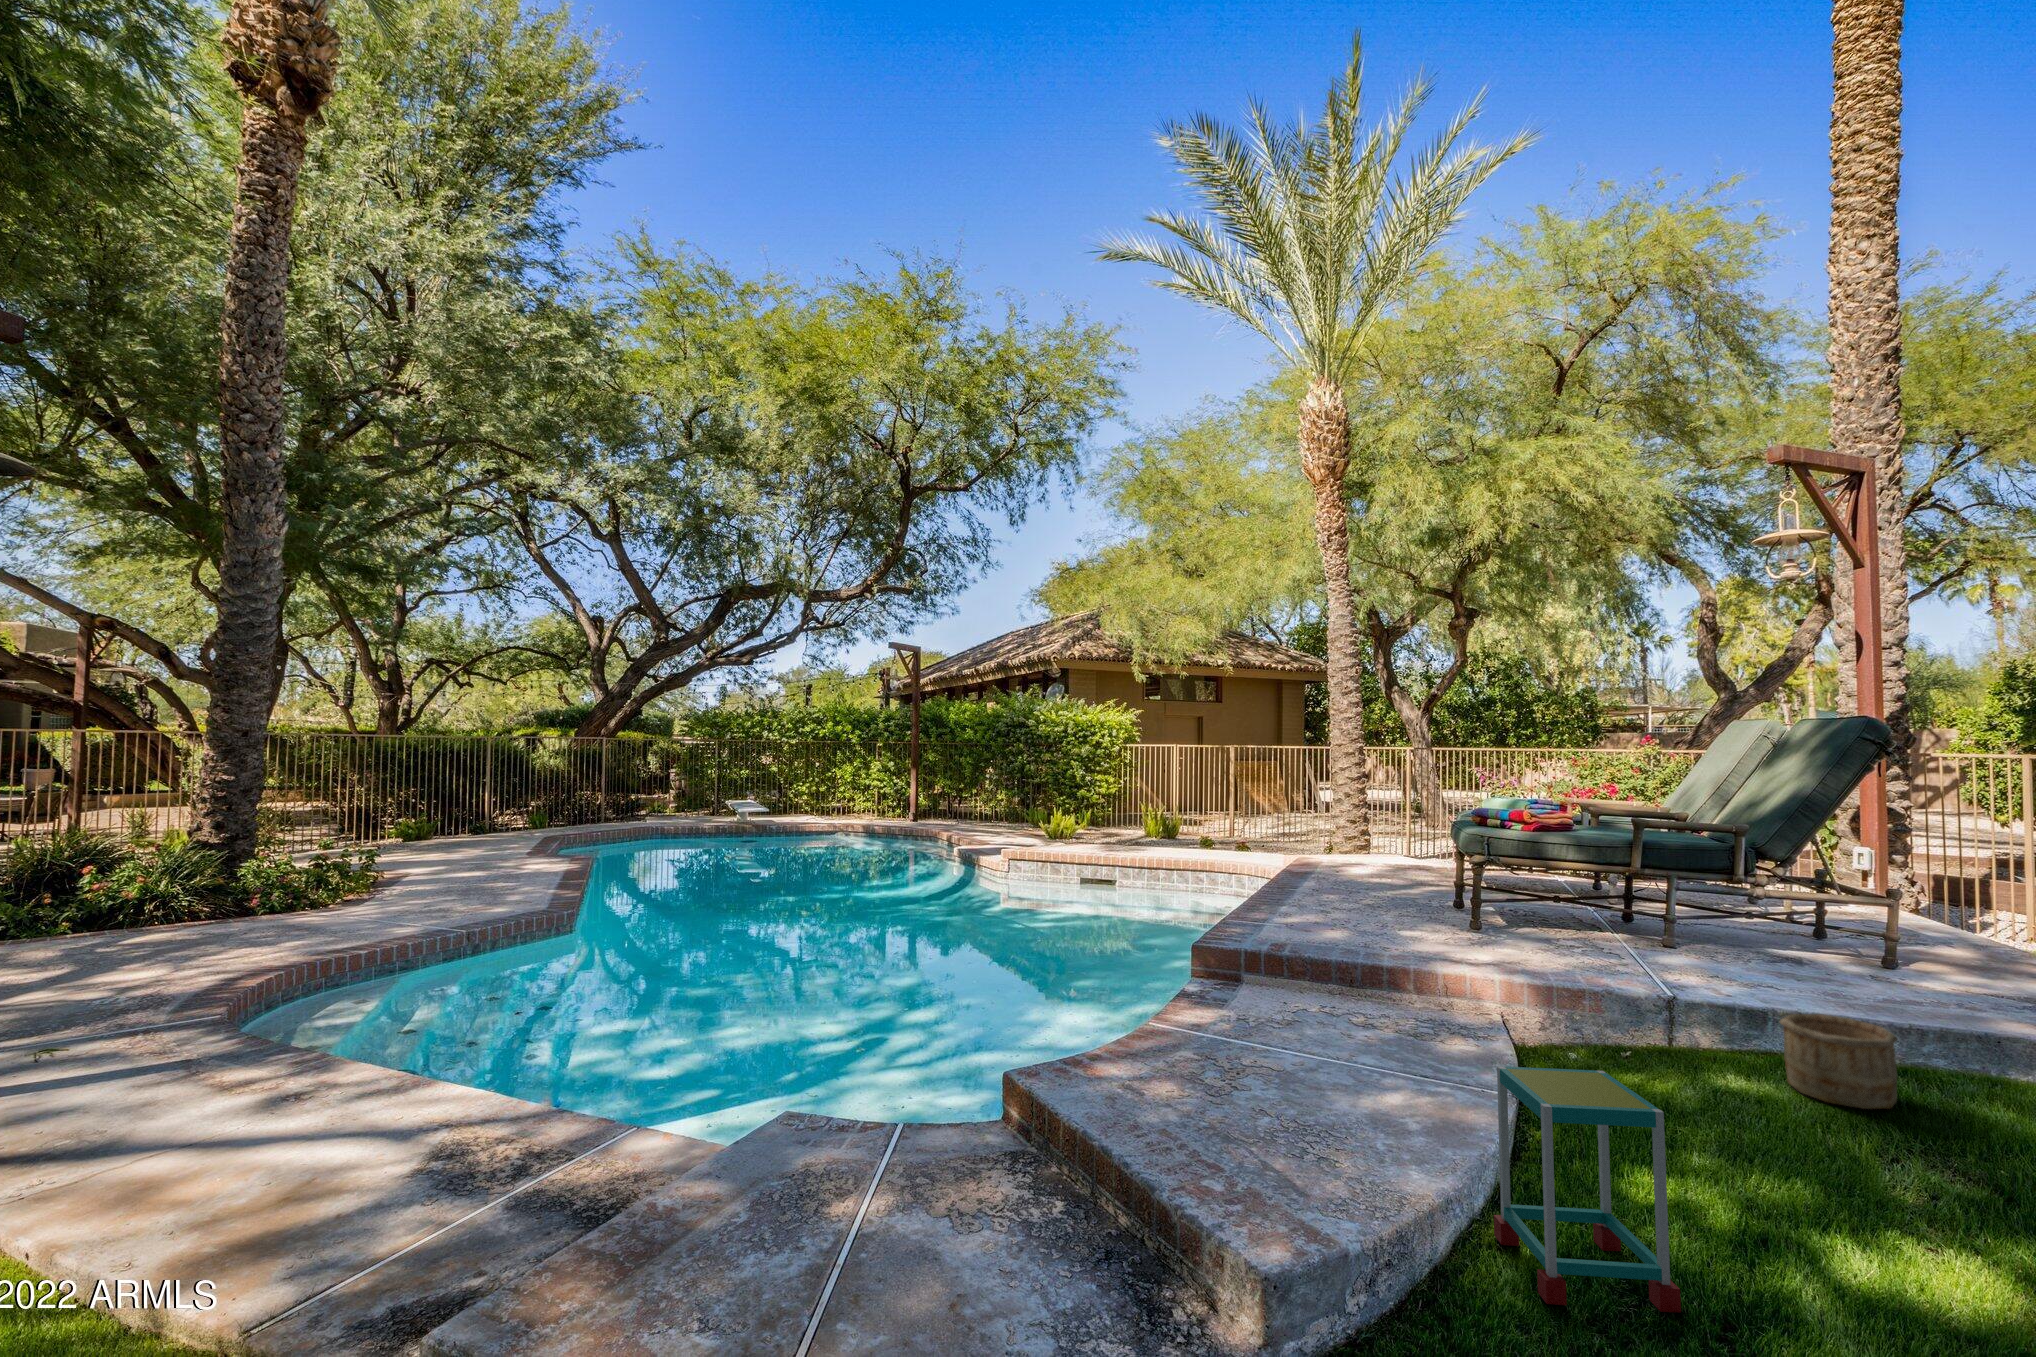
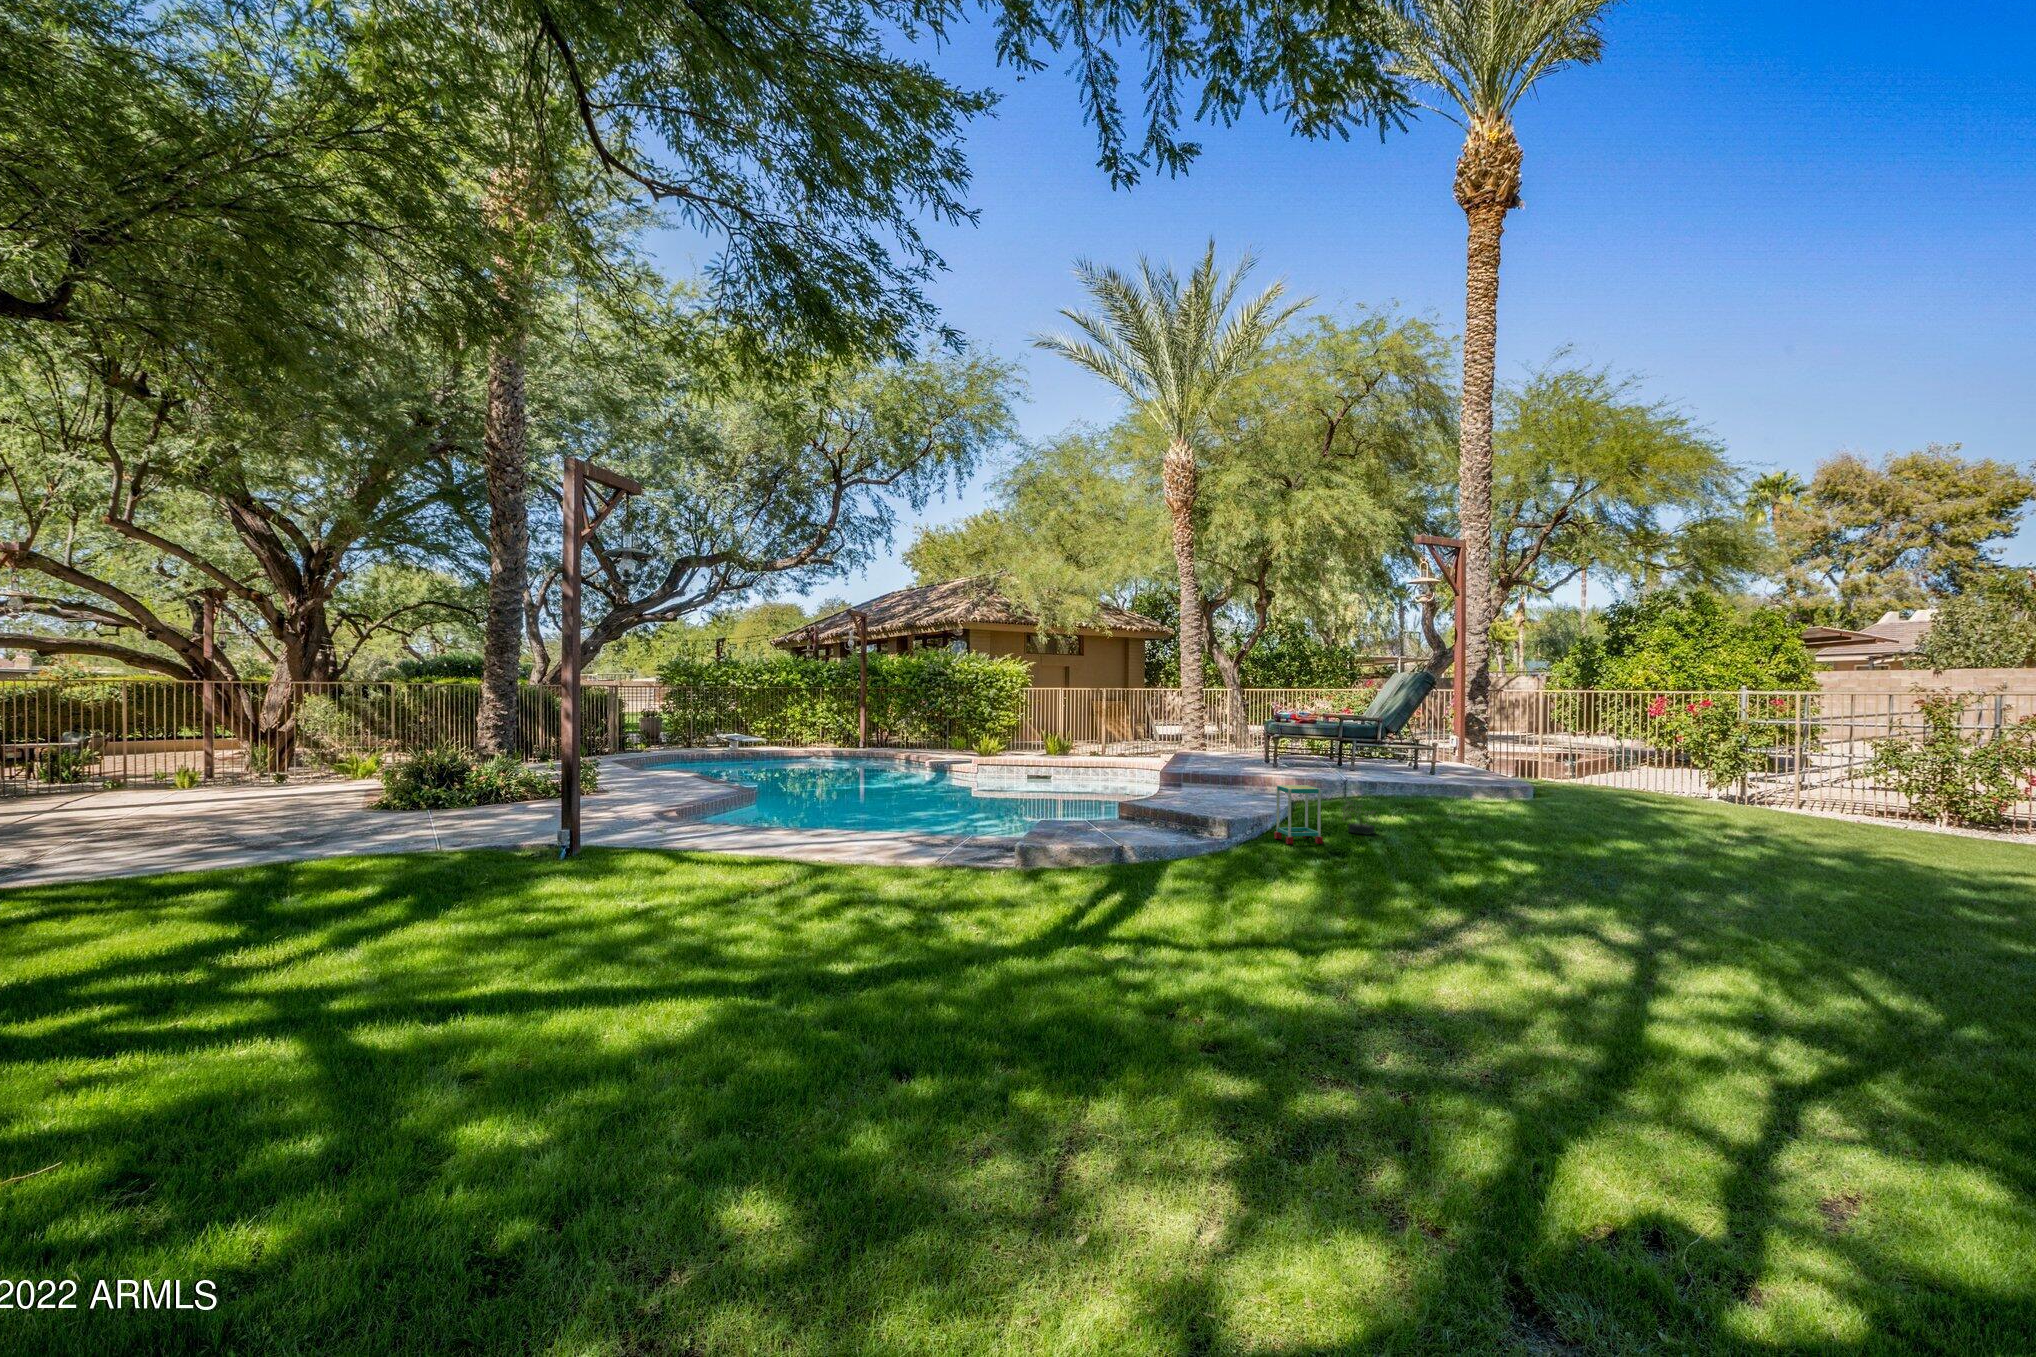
wooden bucket: present [1780,1014,1897,1109] -> none [1376,786,1411,815]
decorative plant: none [1719,1114,1874,1259] -> present [1343,807,1378,835]

